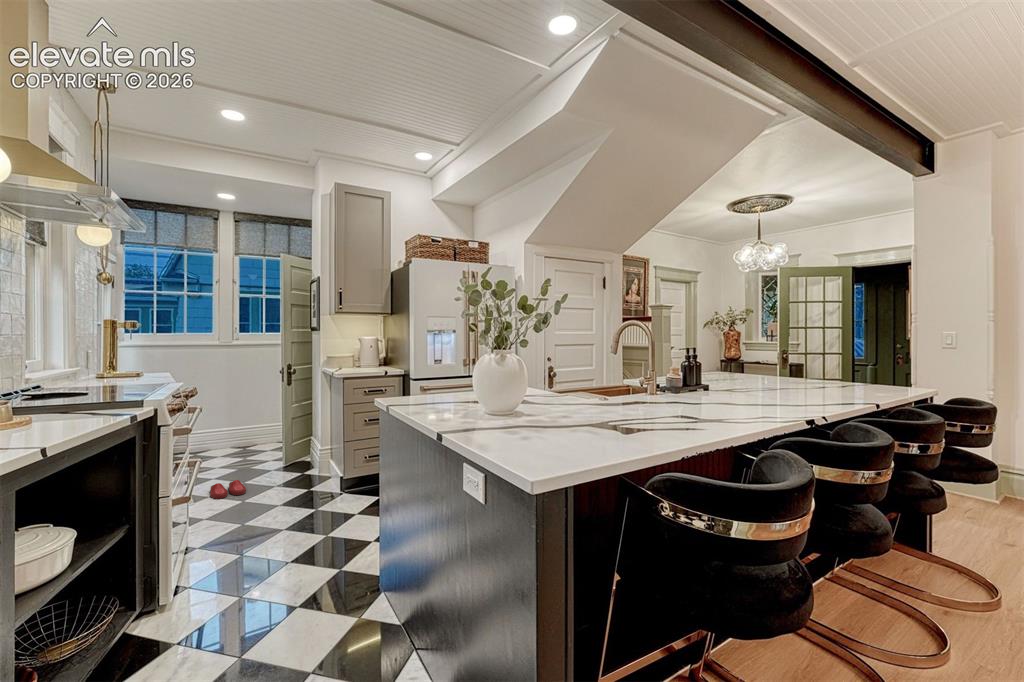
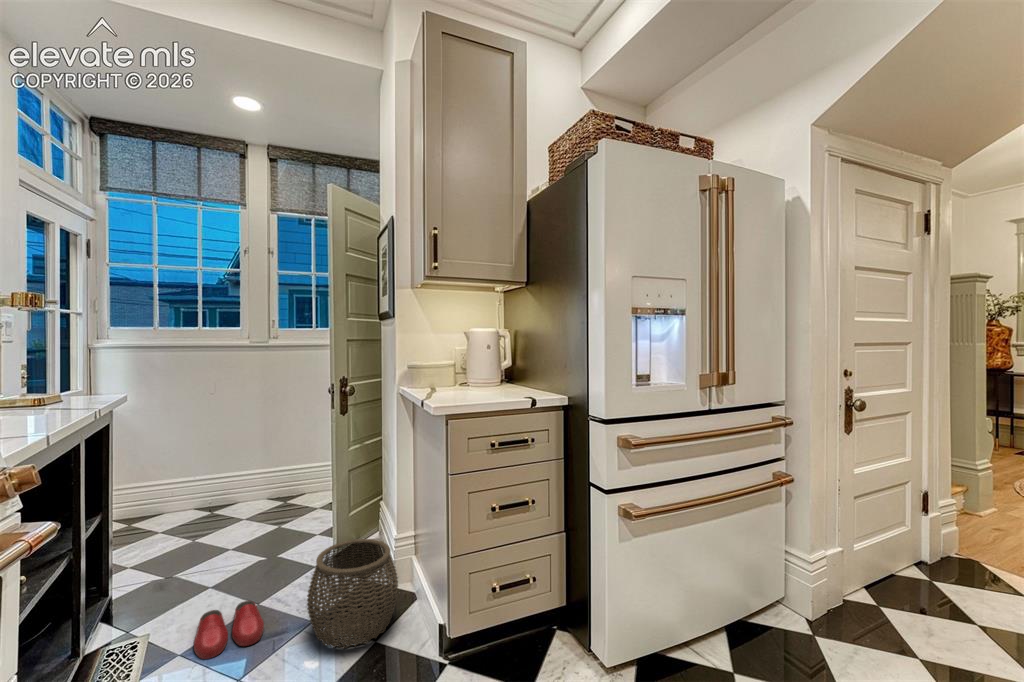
woven basket: none [270,447,319,494] -> present [307,539,398,648]

